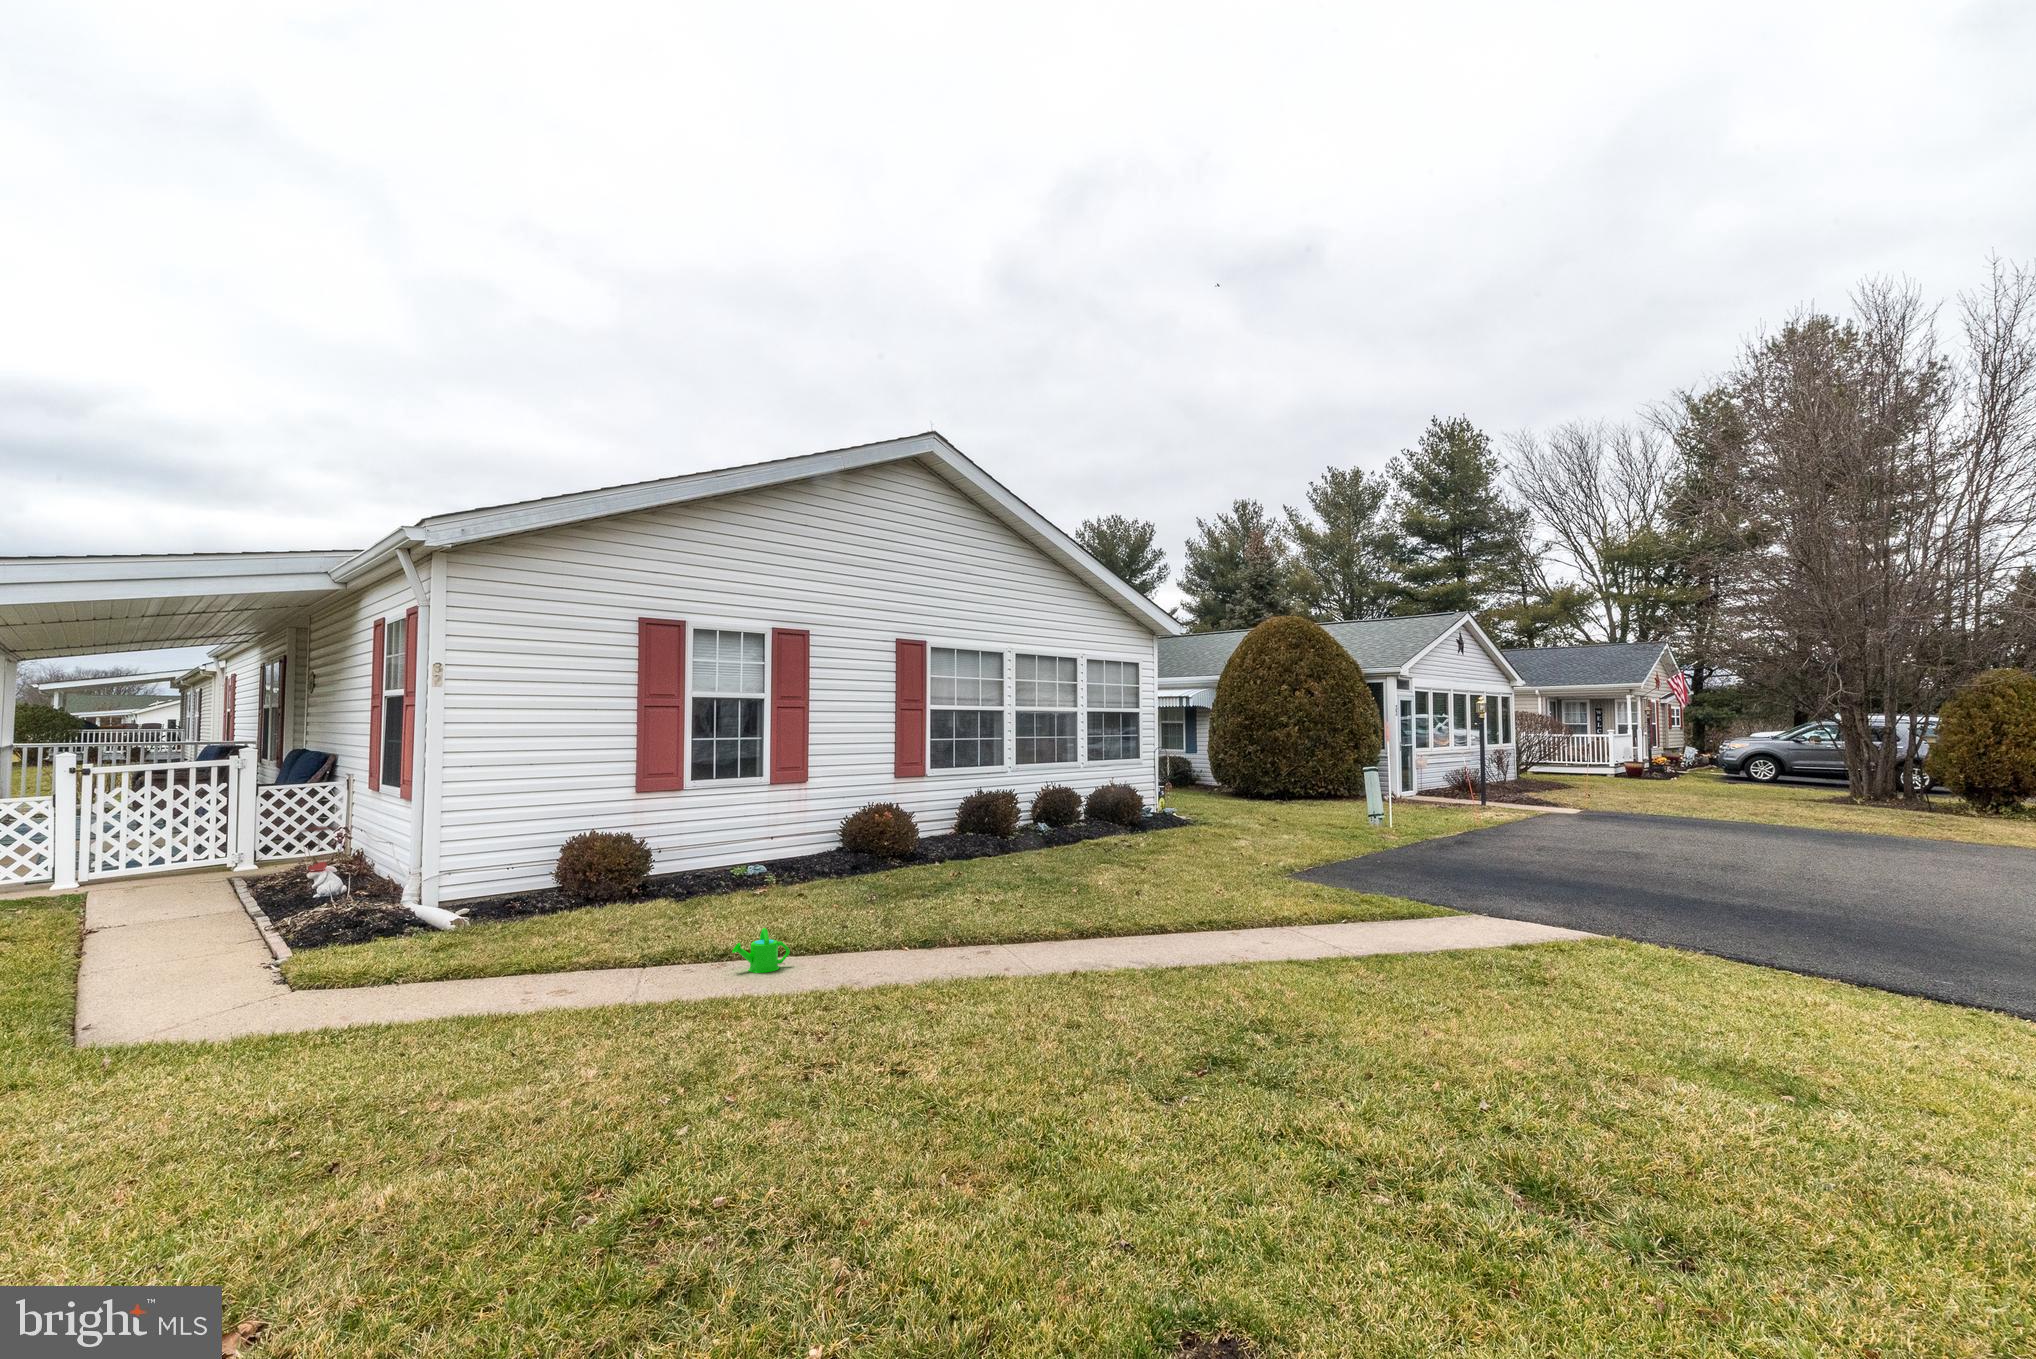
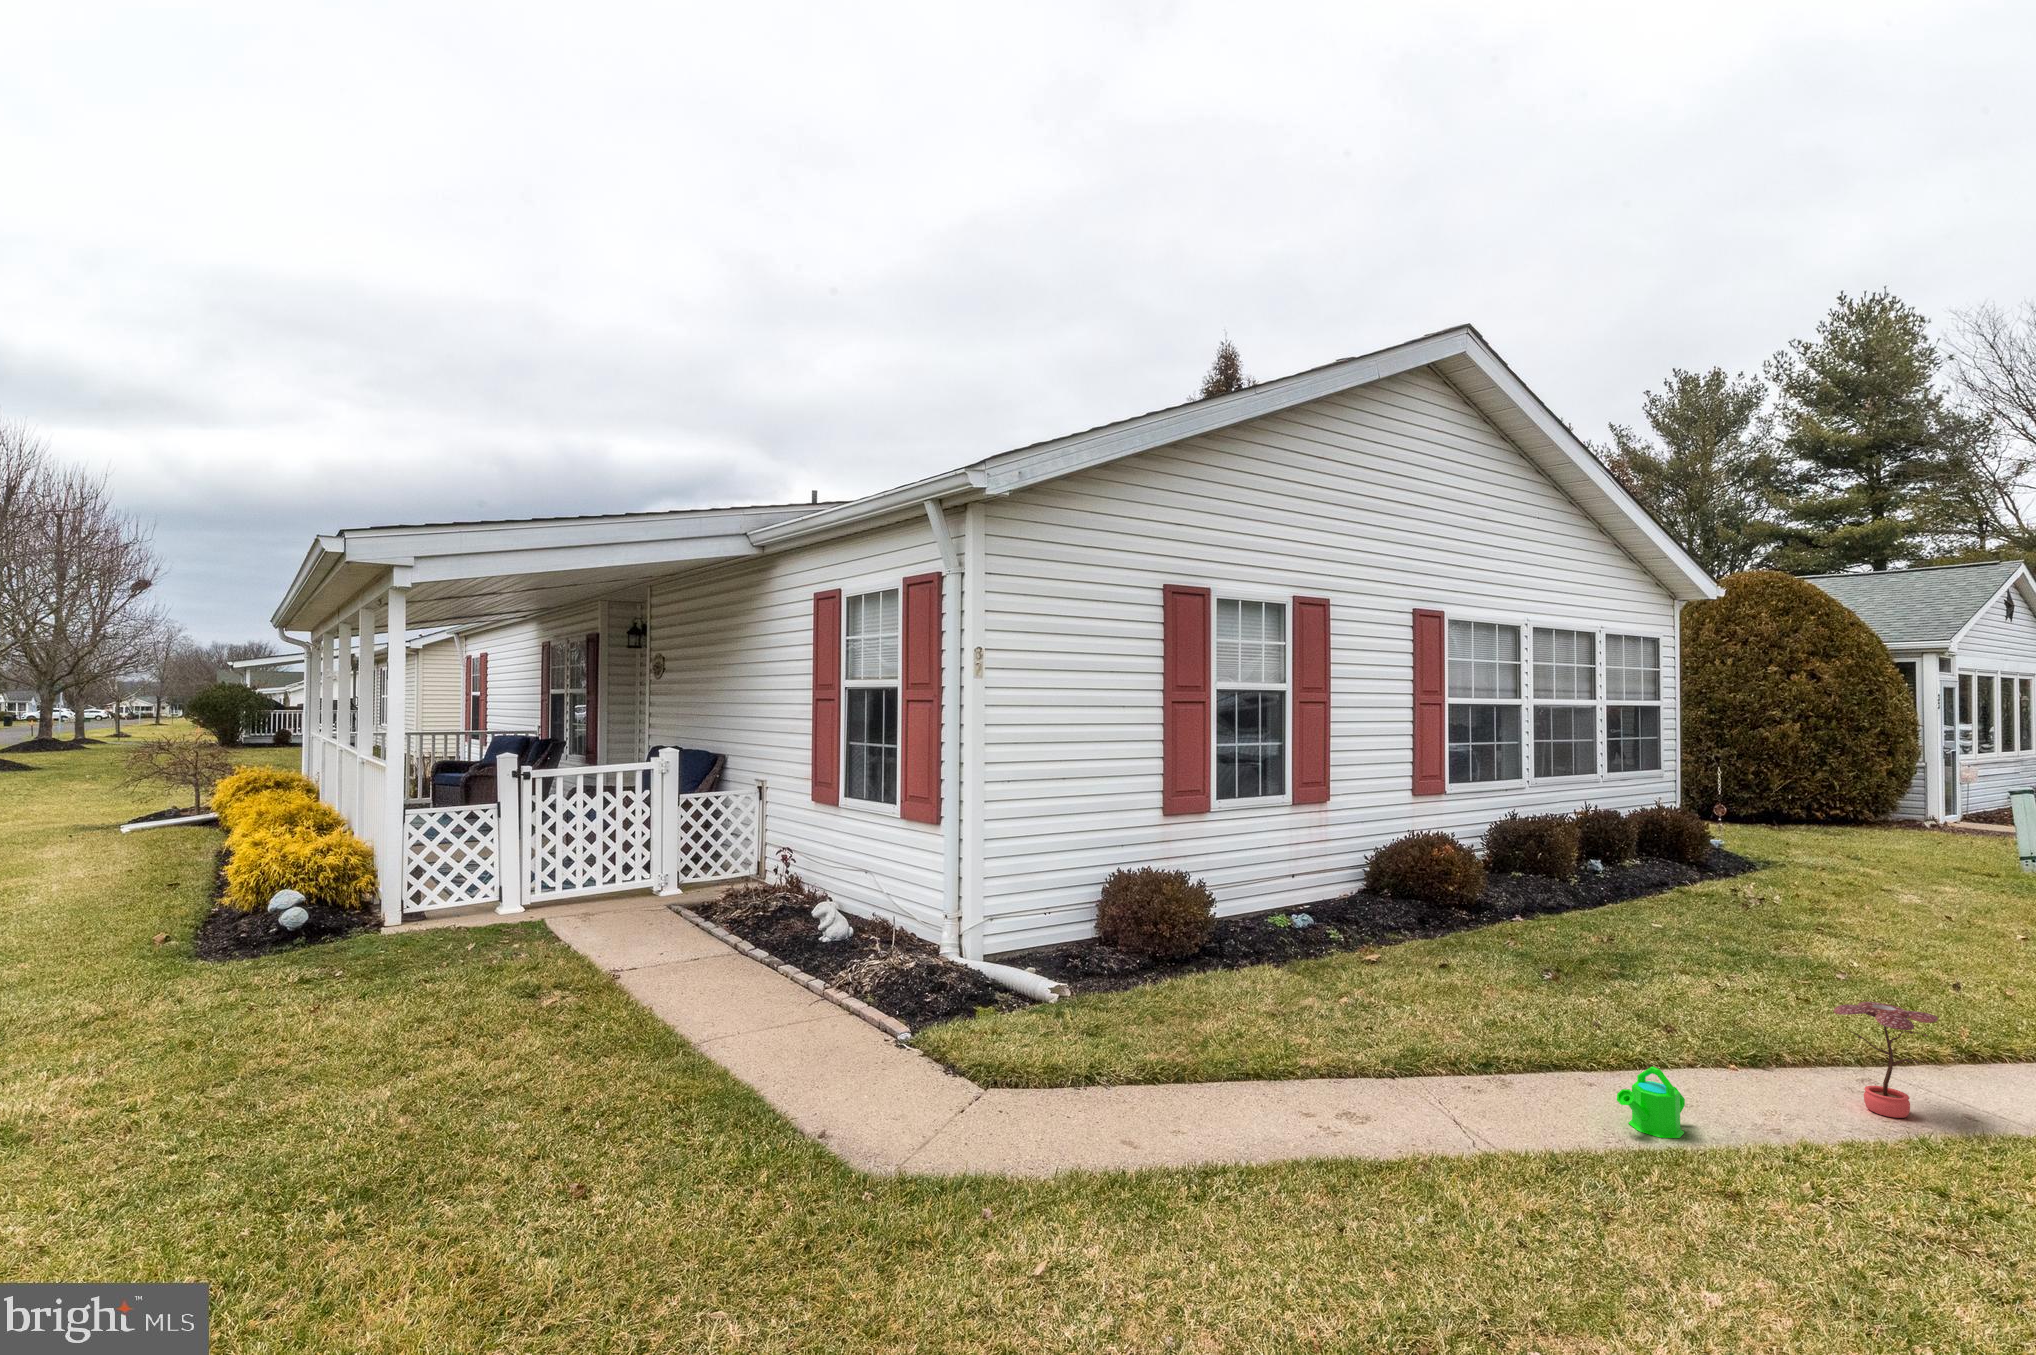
potted plant: present [300,826,338,872] -> present [1834,1002,1938,1118]

